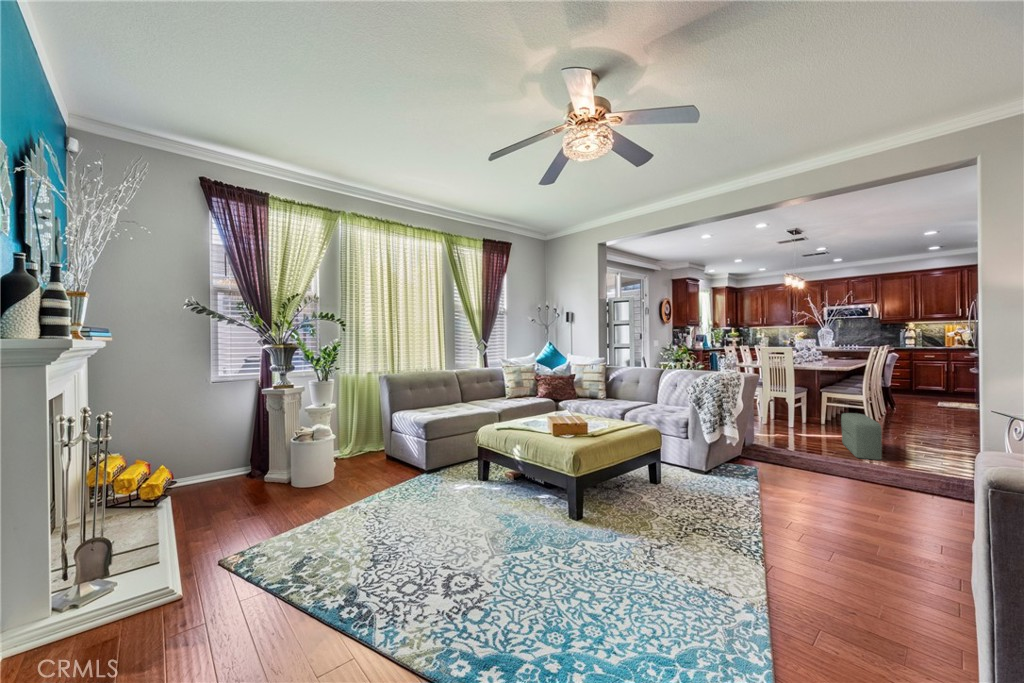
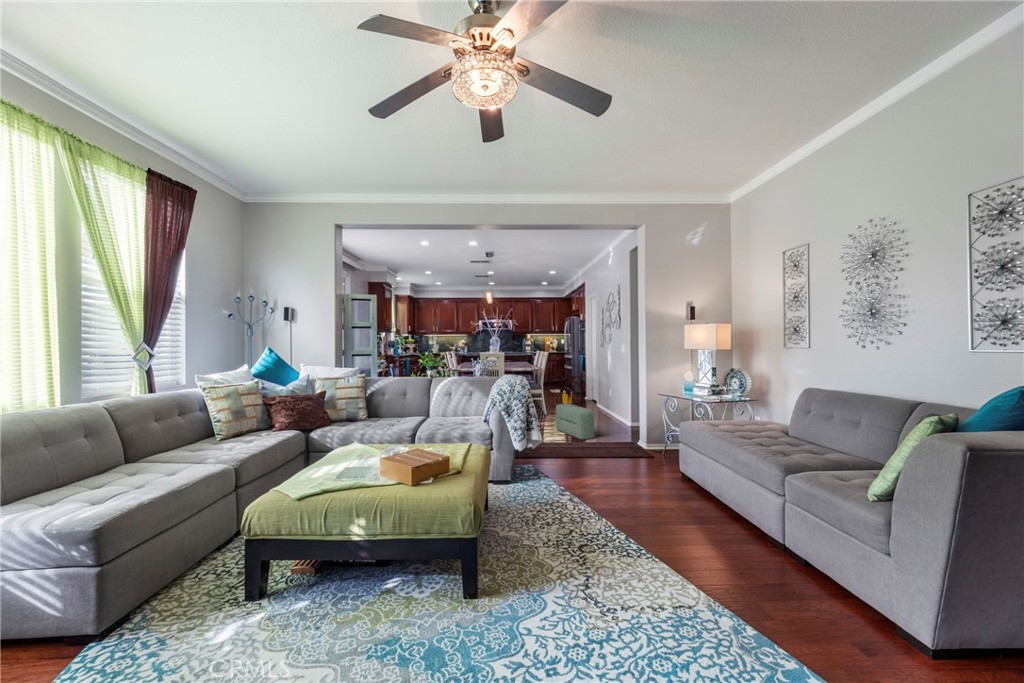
house plant: none [879,378,949,427] -> present [550,374,580,405]

